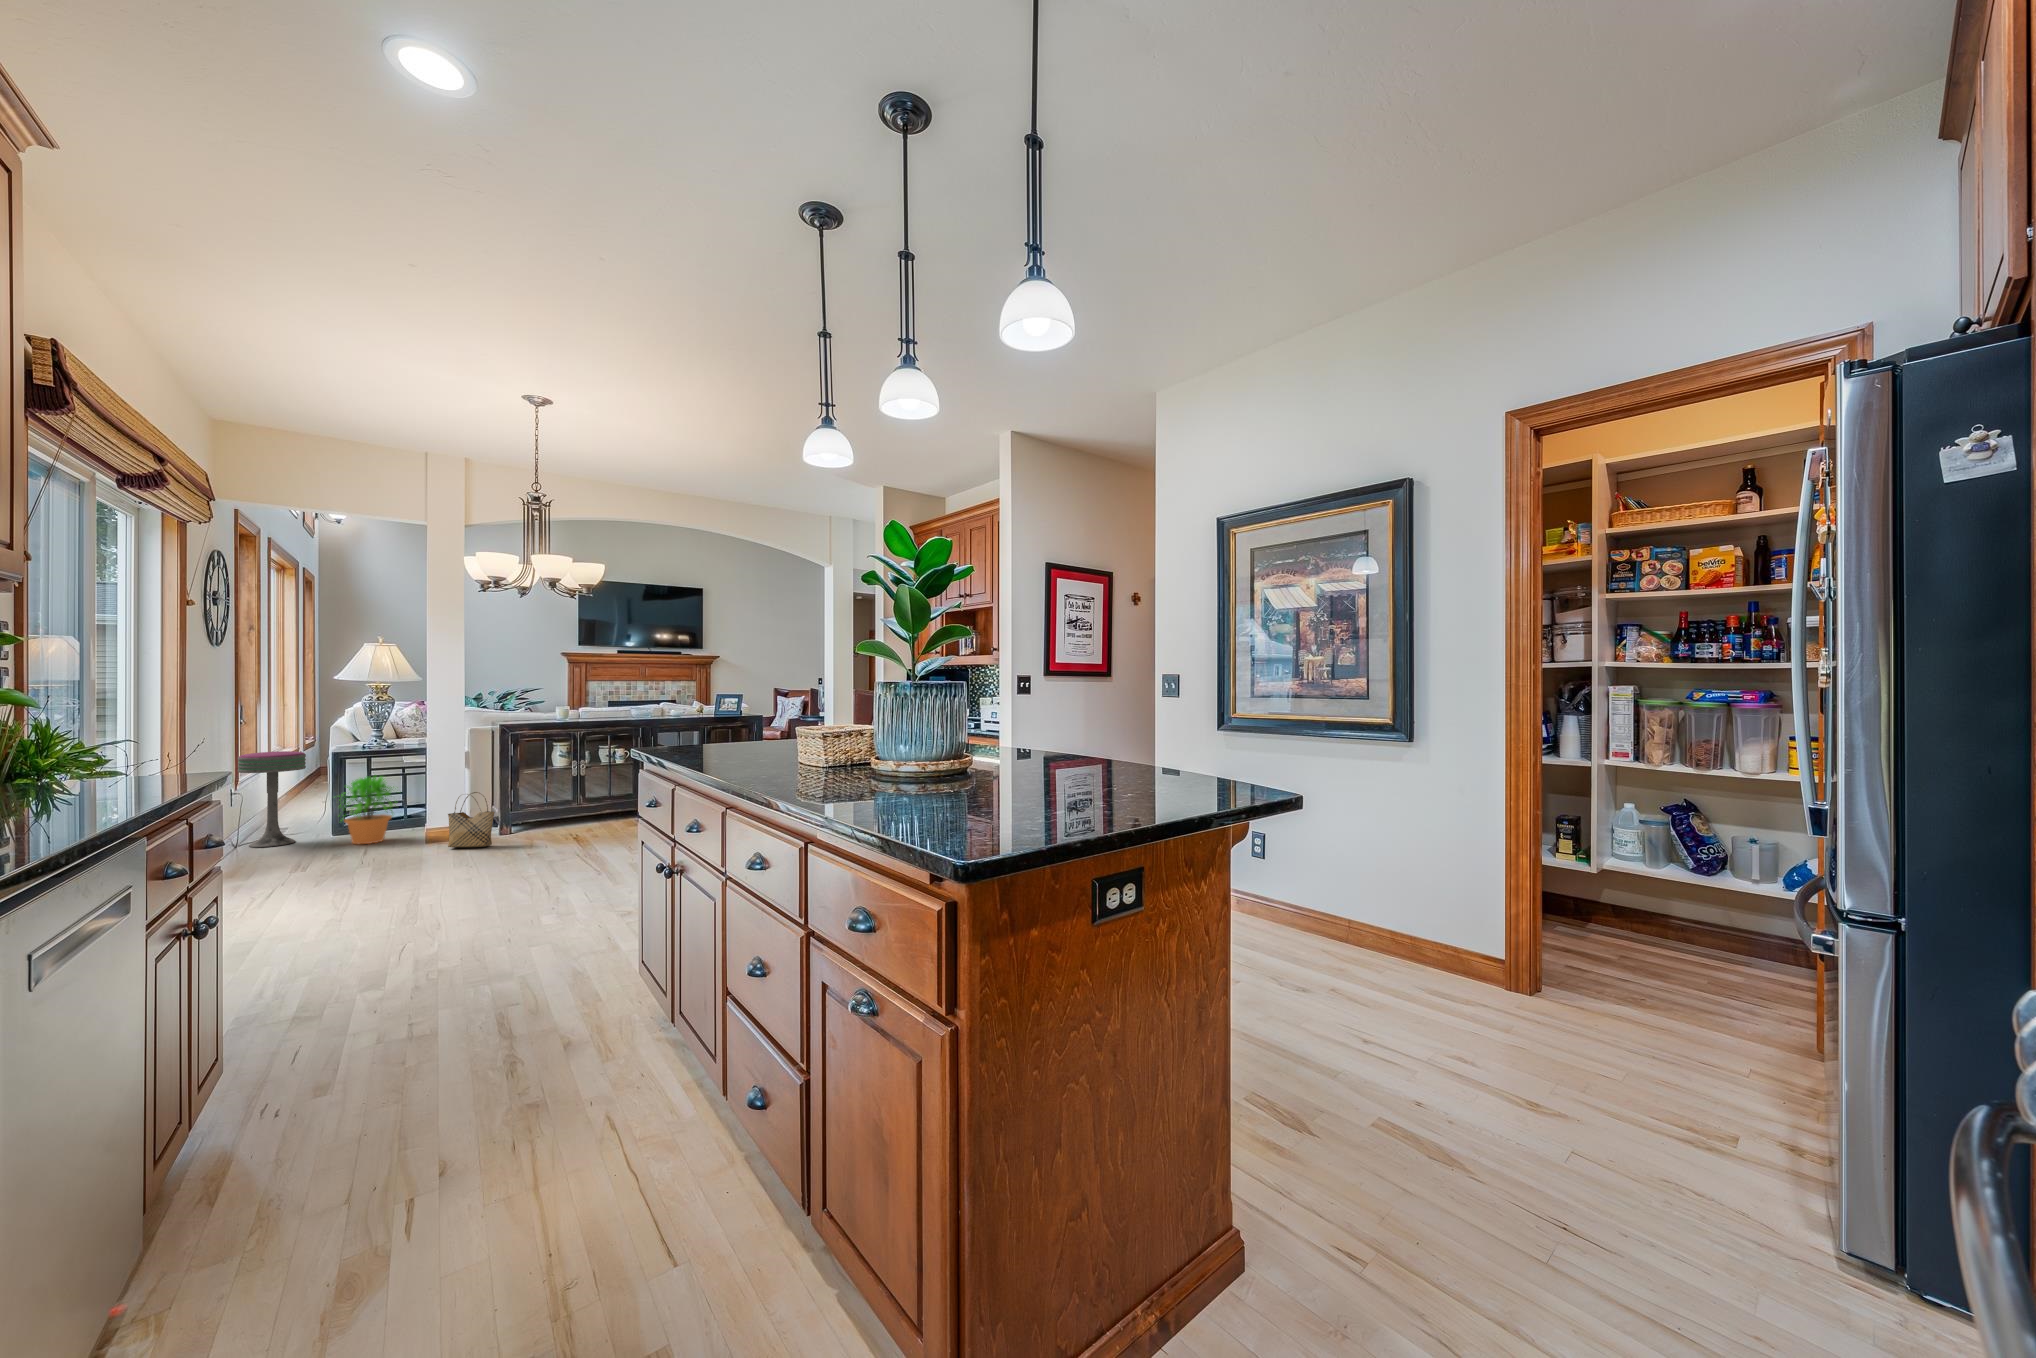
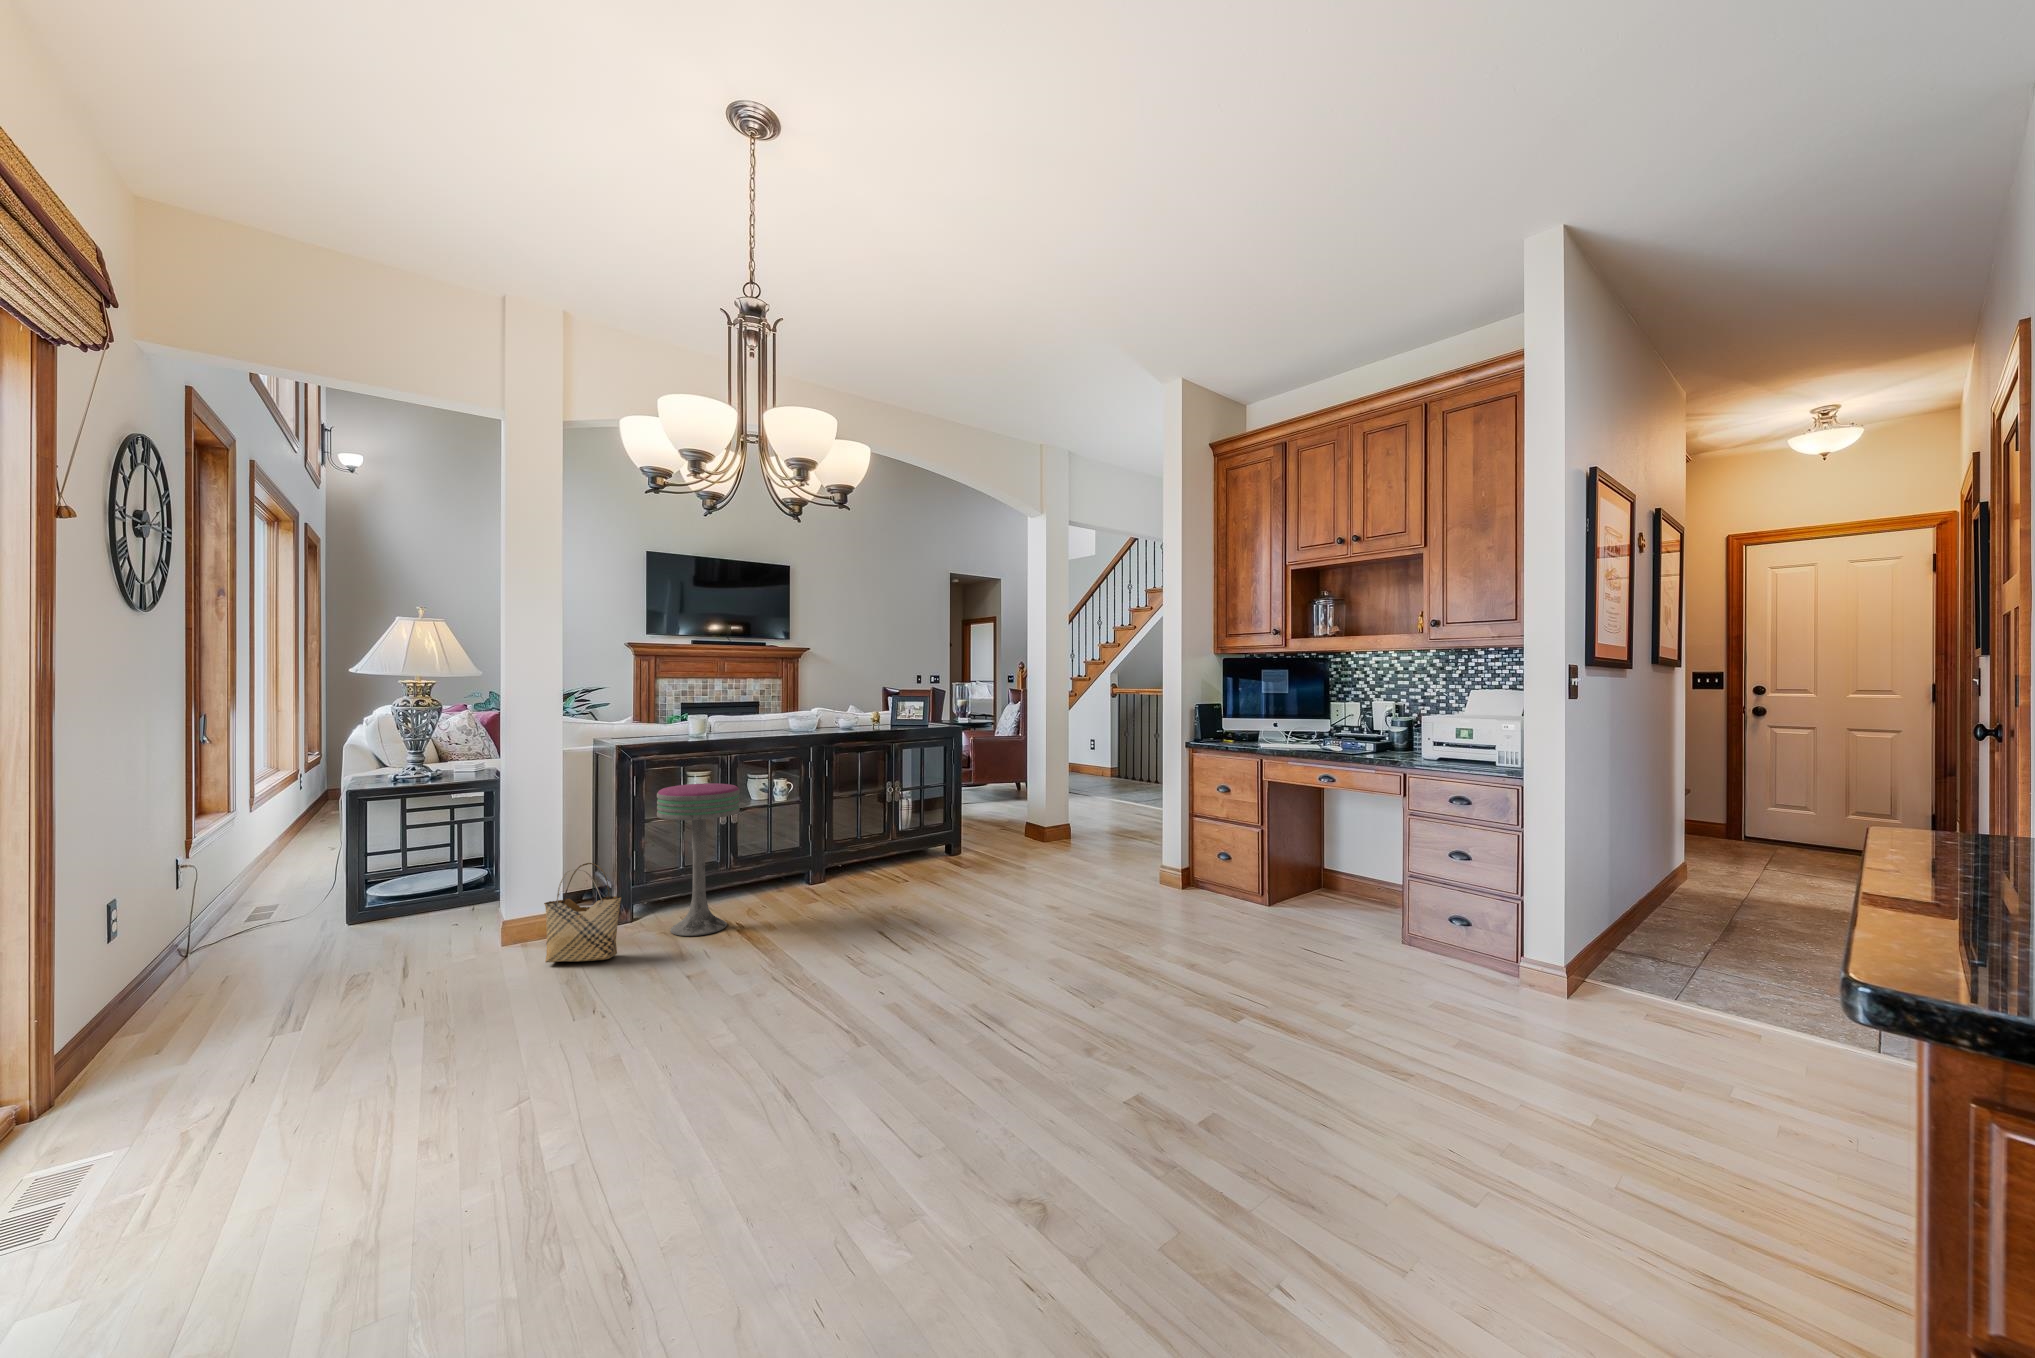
bar stool: present [238,751,306,847] -> present [657,783,740,936]
potted plant: present [338,776,396,844] -> none [344,830,465,953]

